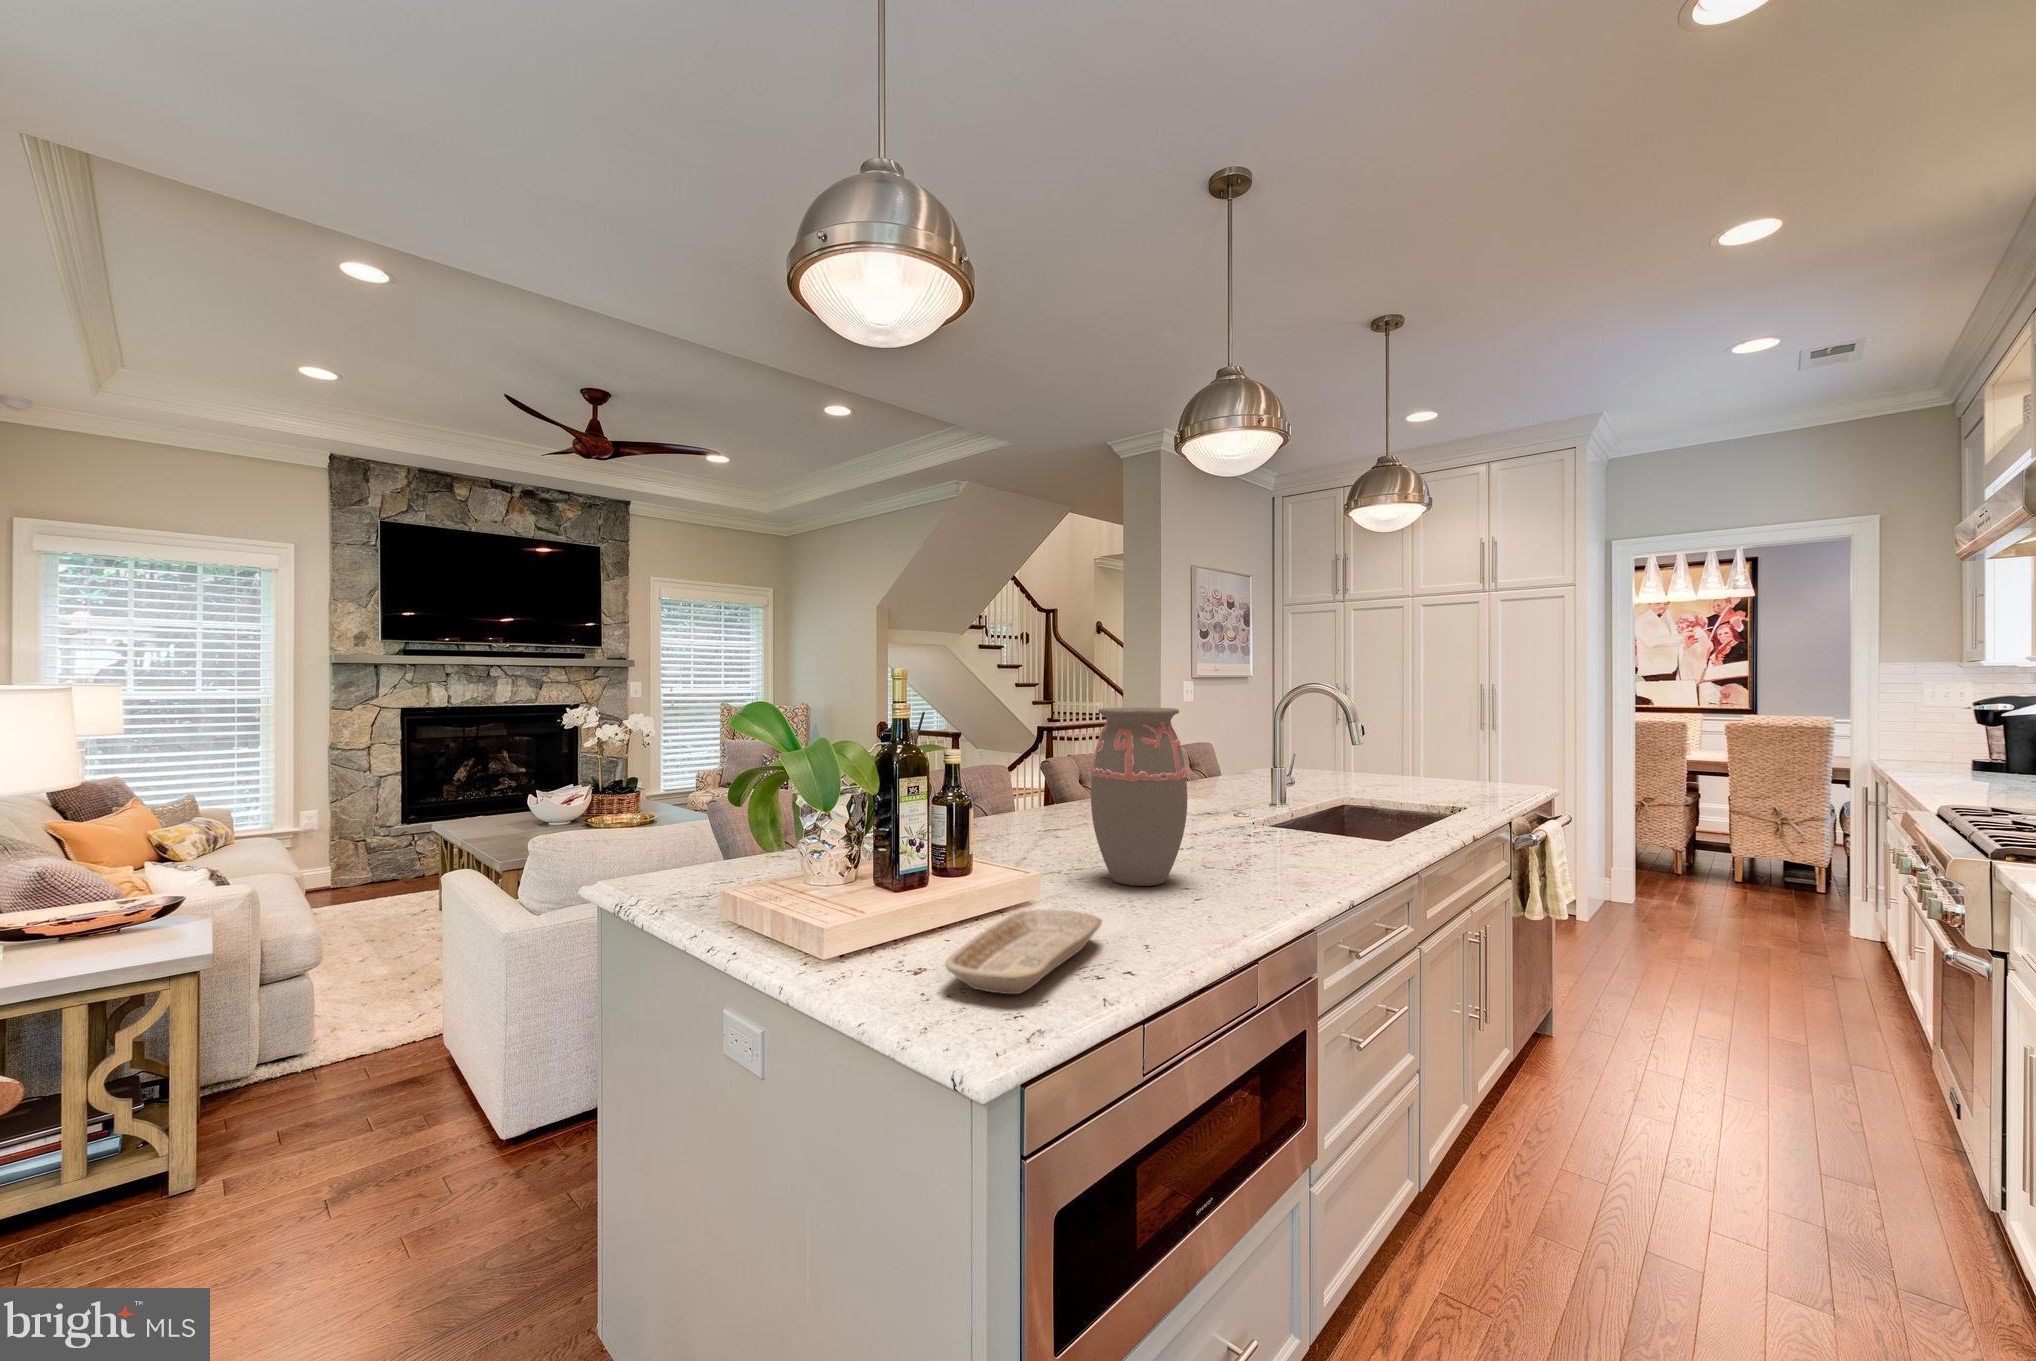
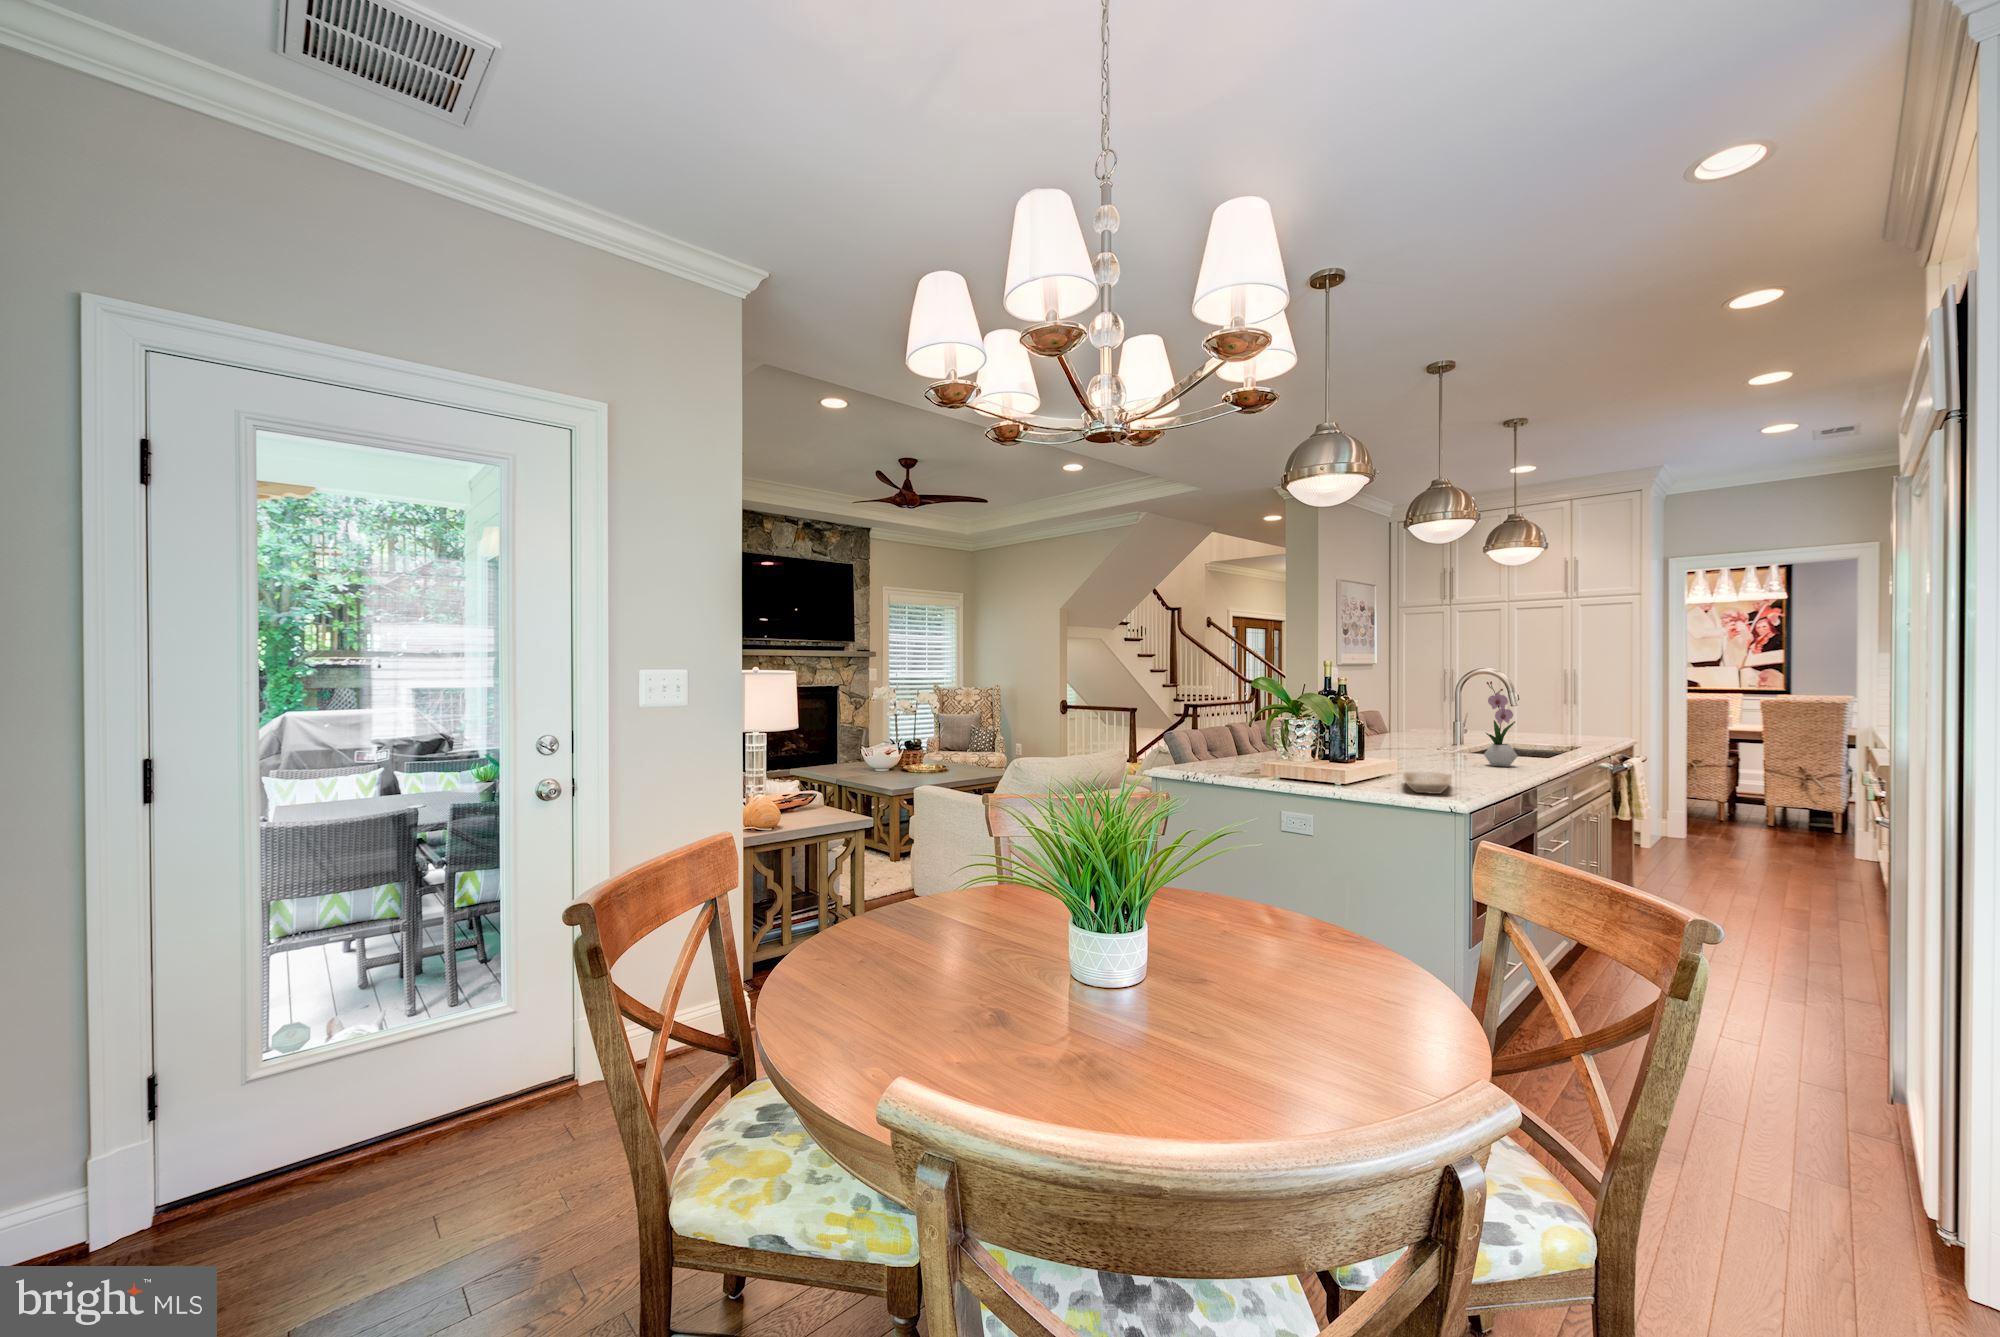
decorative vase: present [1091,707,1187,886] -> none [1401,681,1456,771]
flower arrangement: none [1264,707,1321,867] -> present [1484,682,1518,767]

